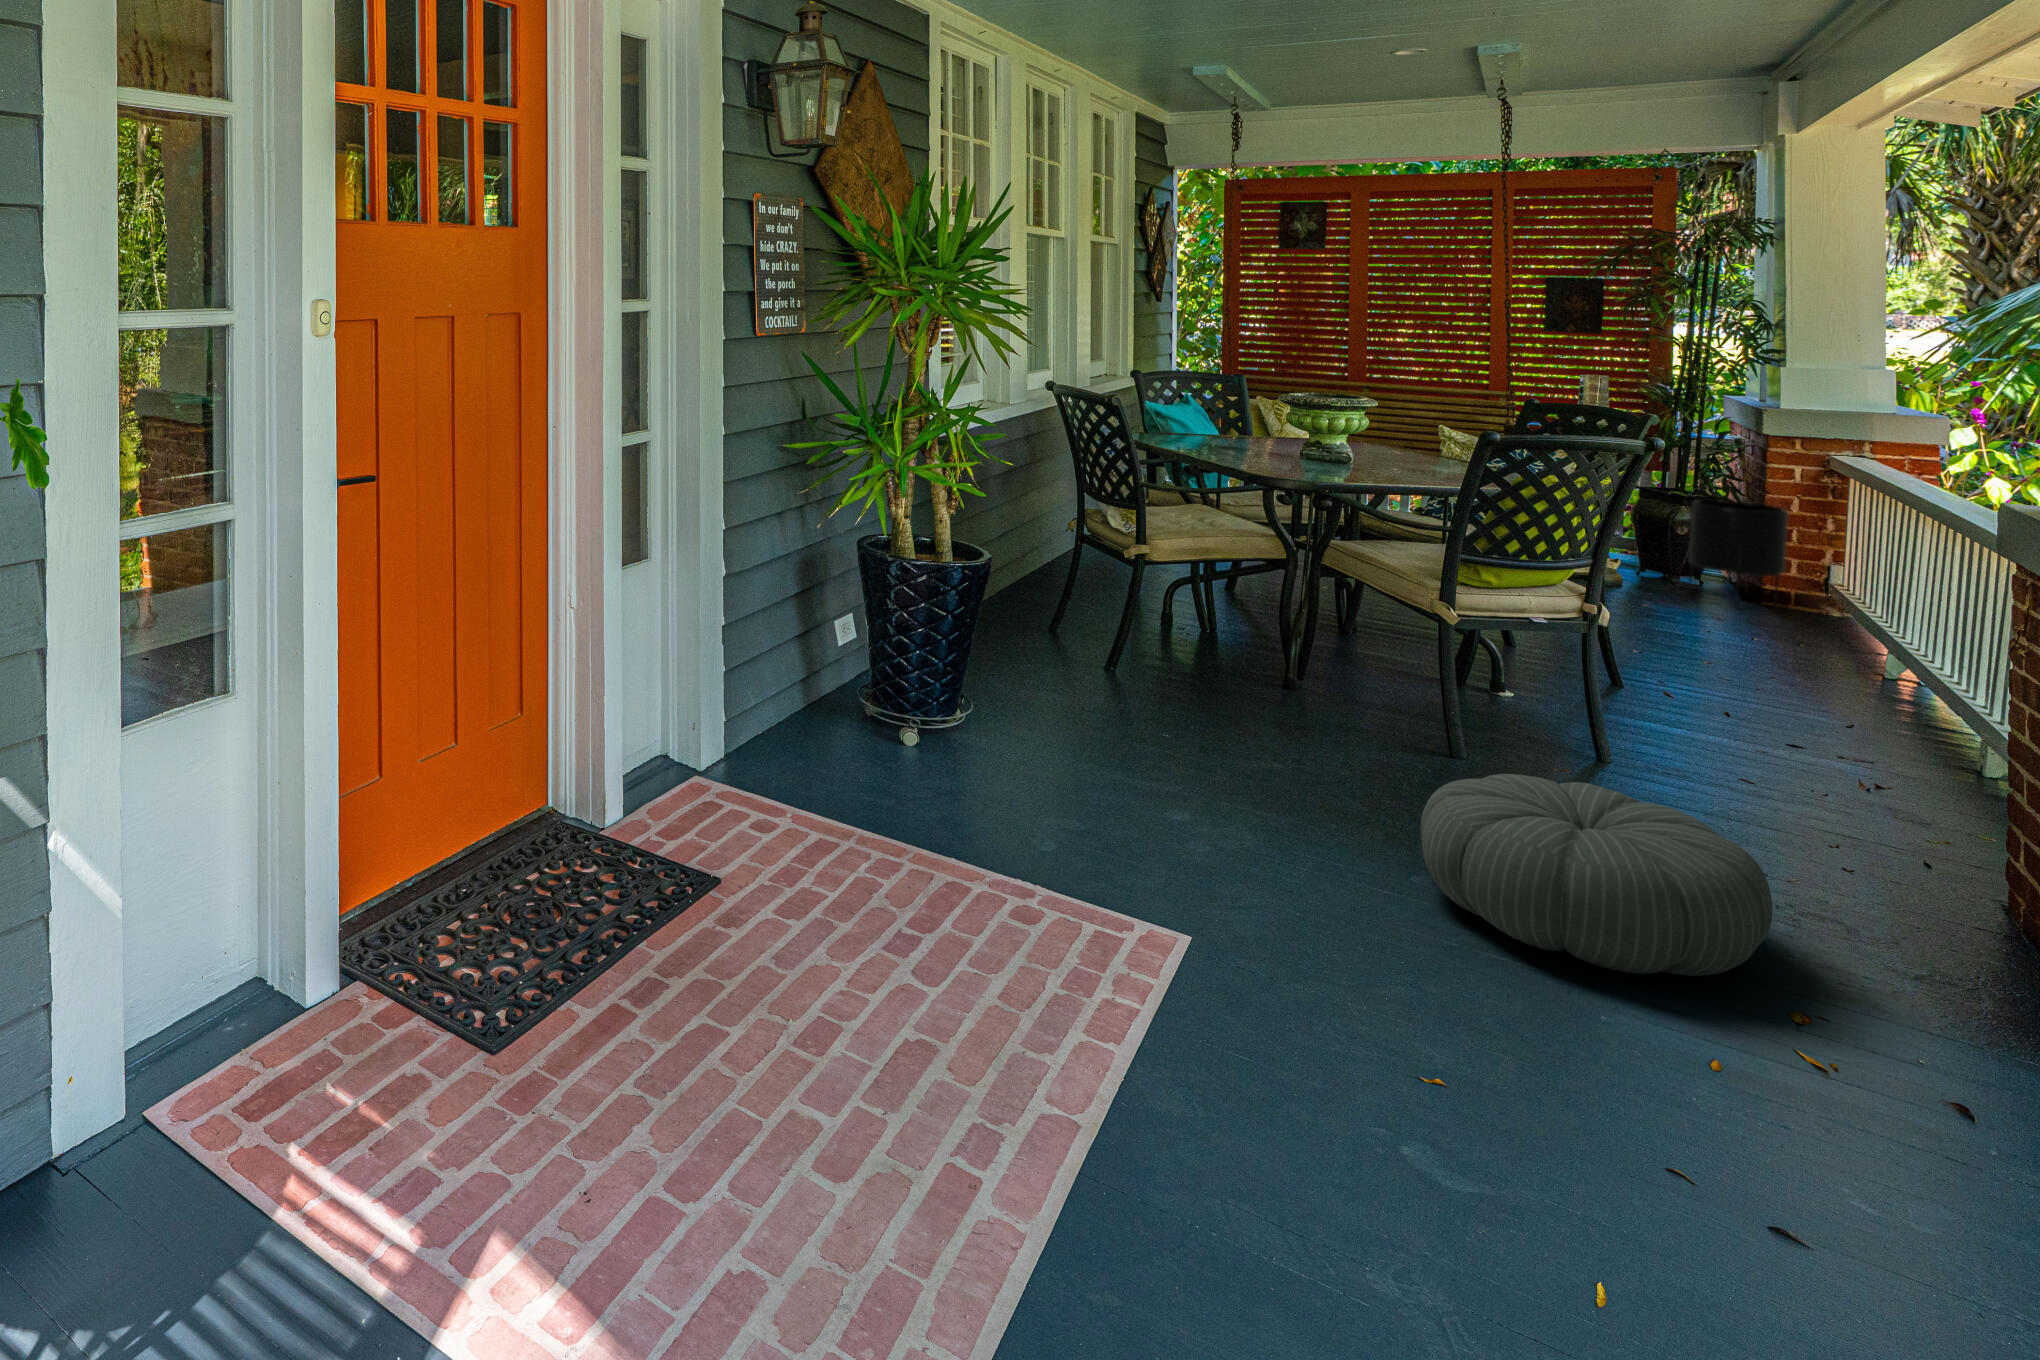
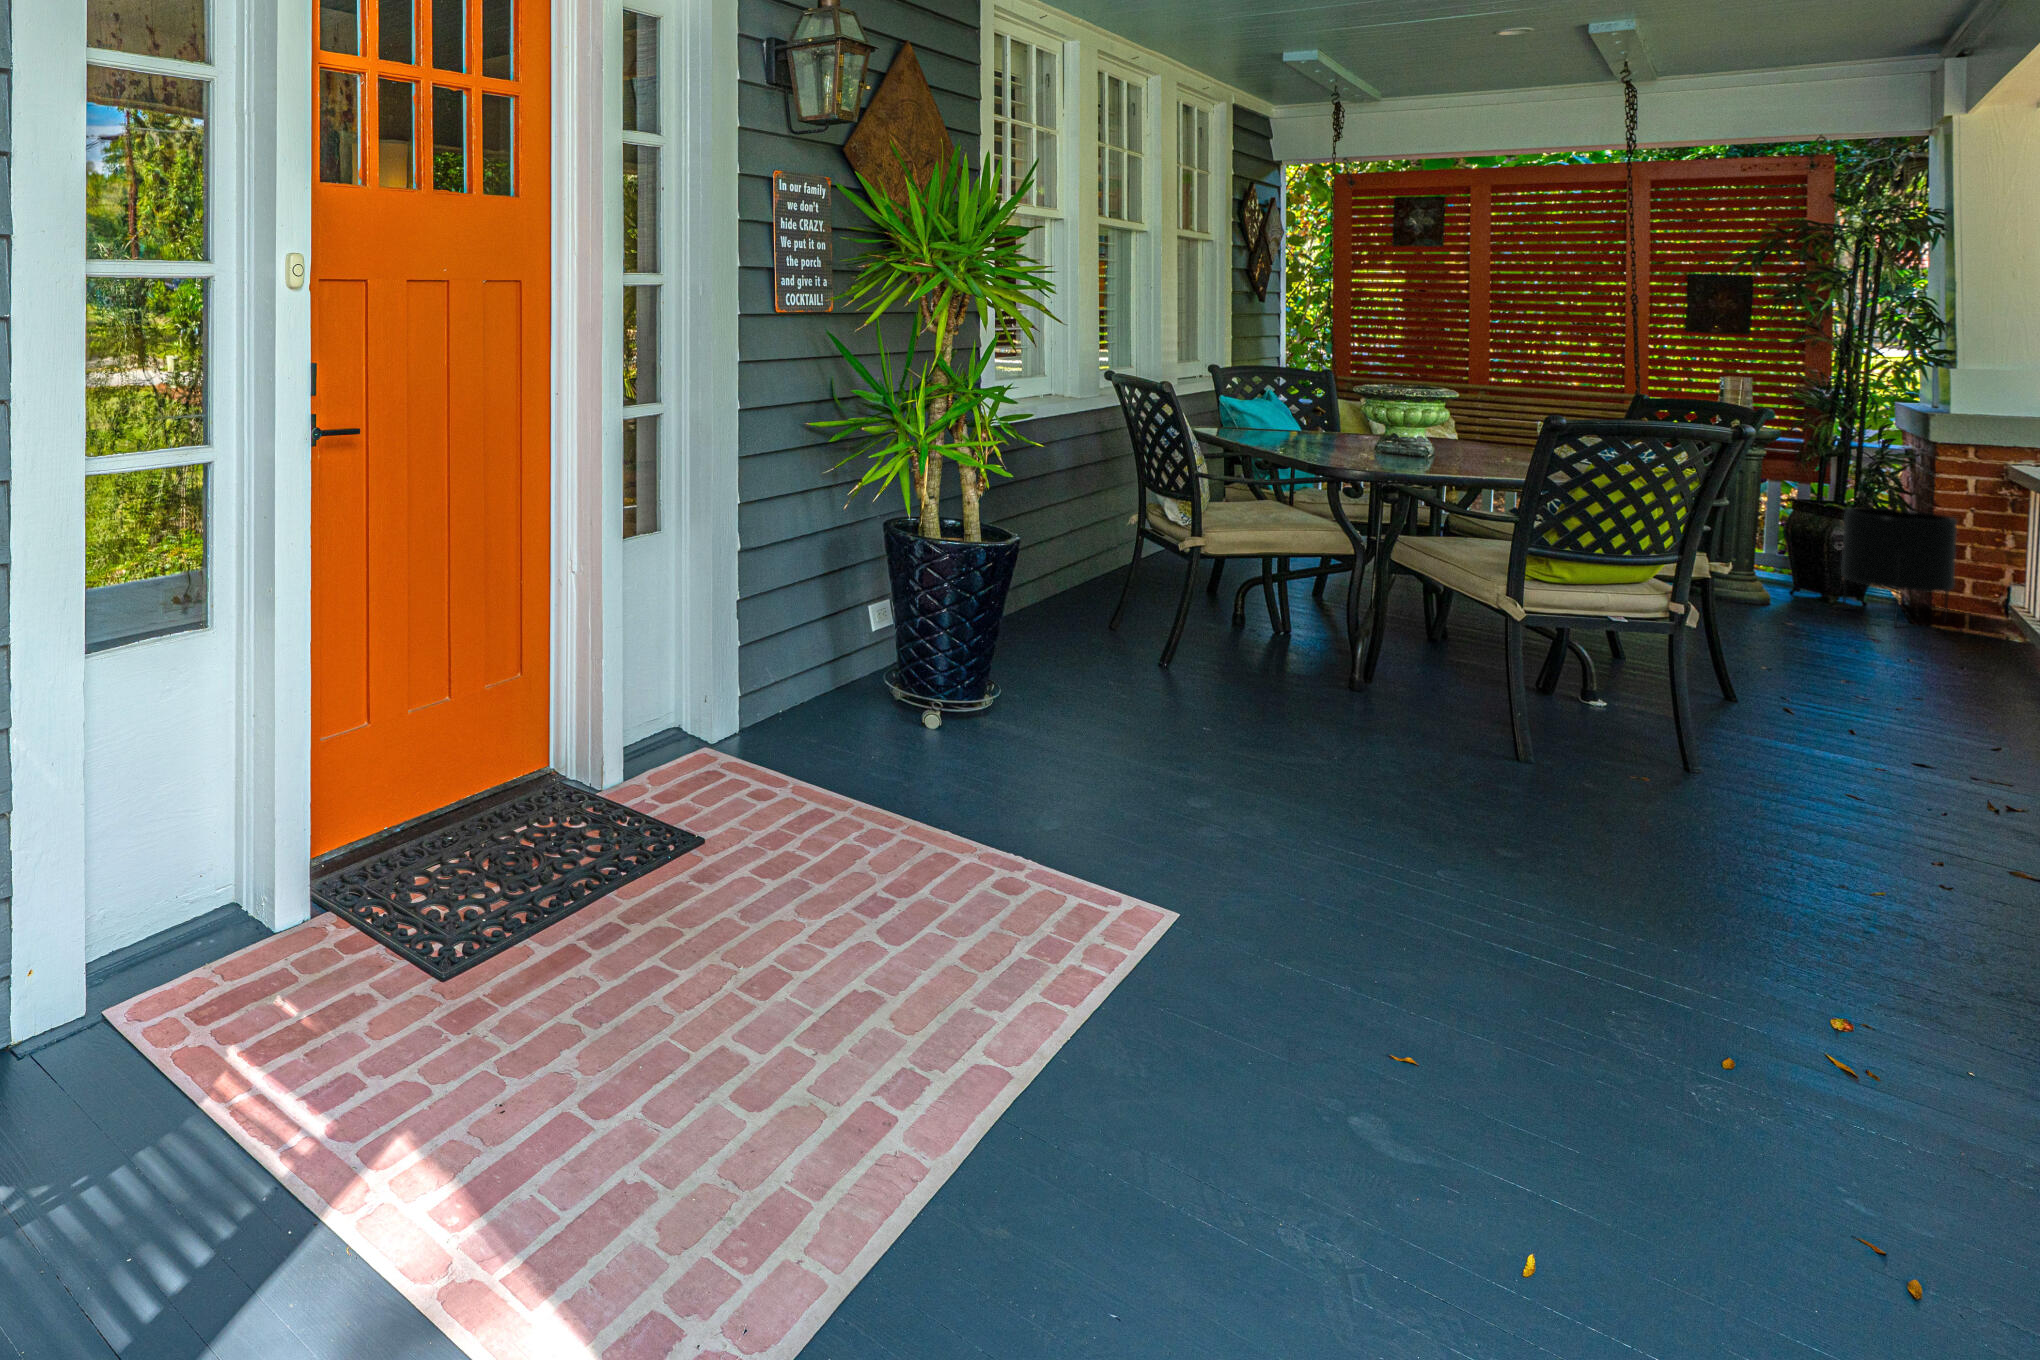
pouf: present [1420,774,1773,976] -> none [1449,766,1835,980]

